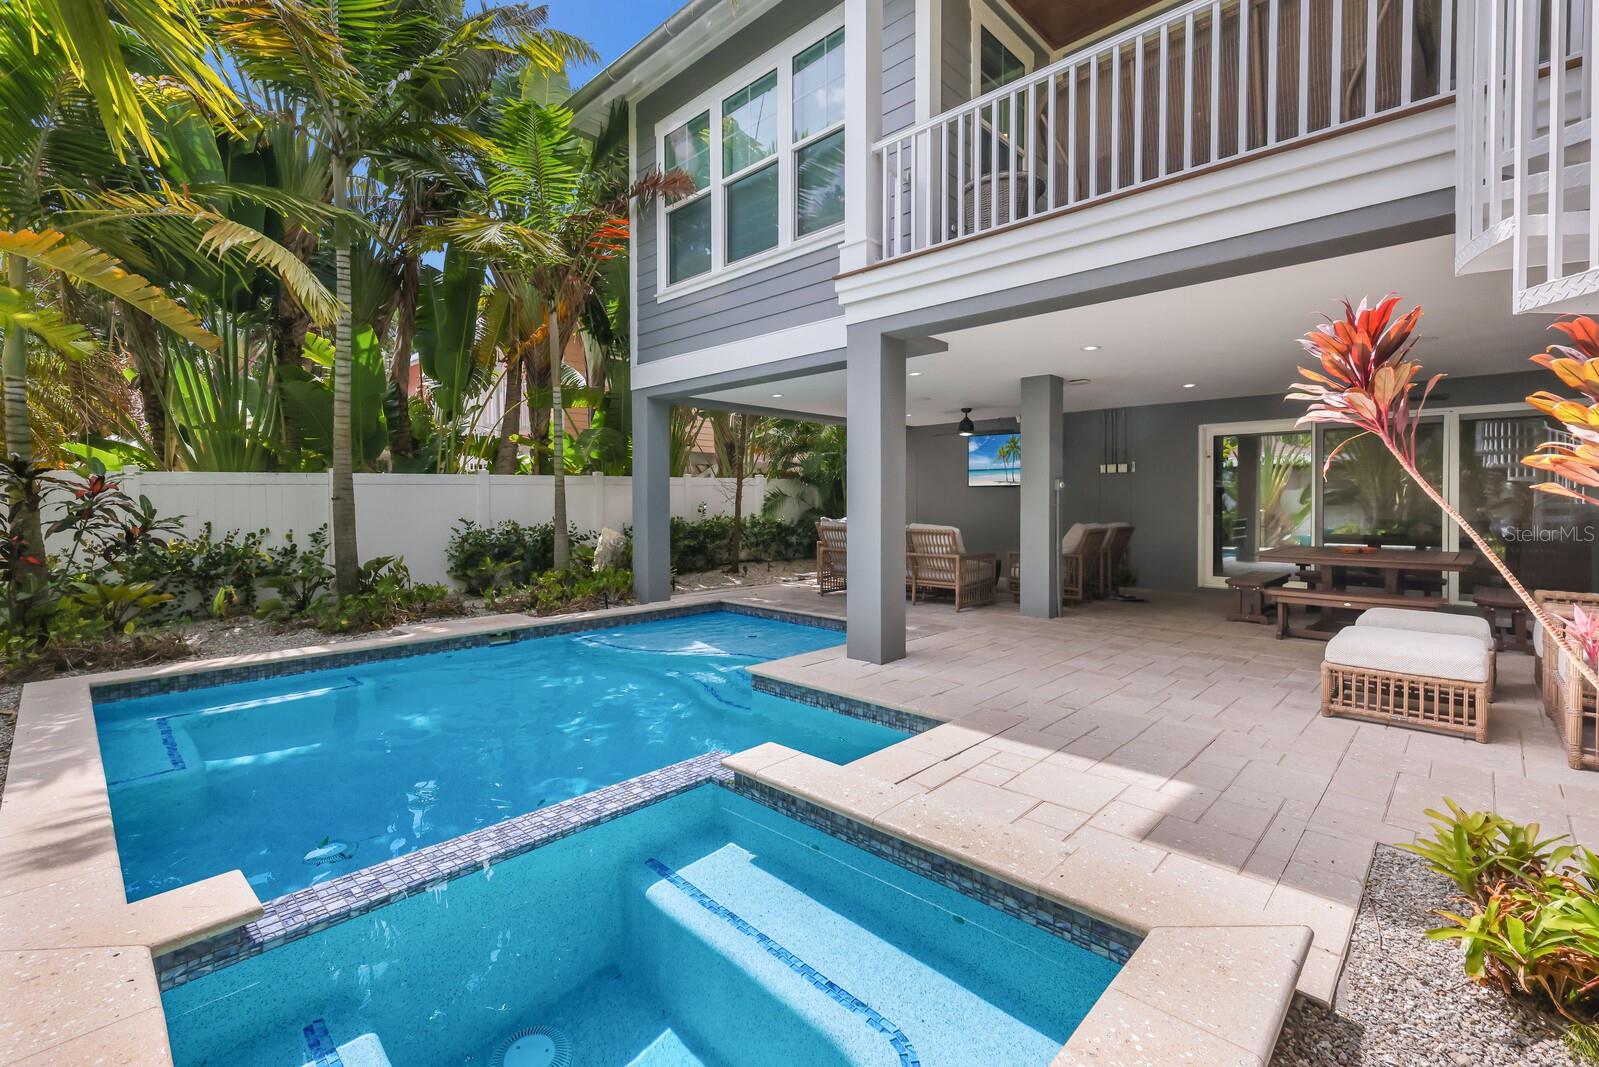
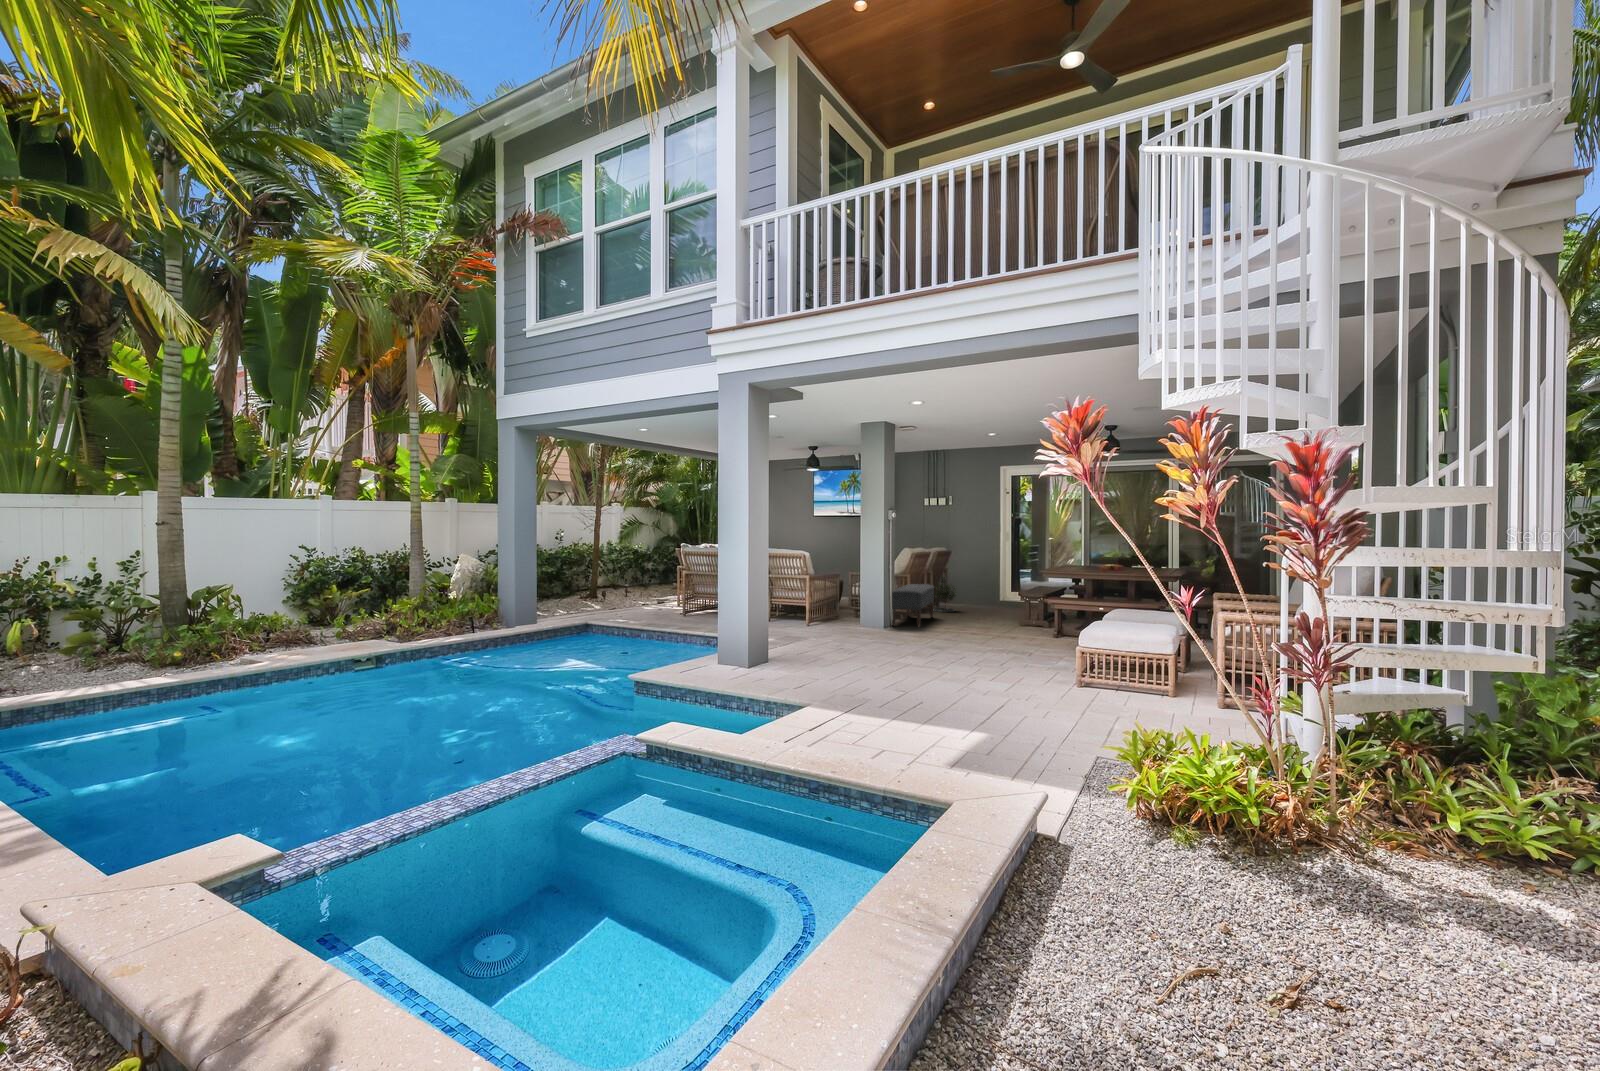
bench: none [1055,567,1112,620] -> present [891,584,934,627]

